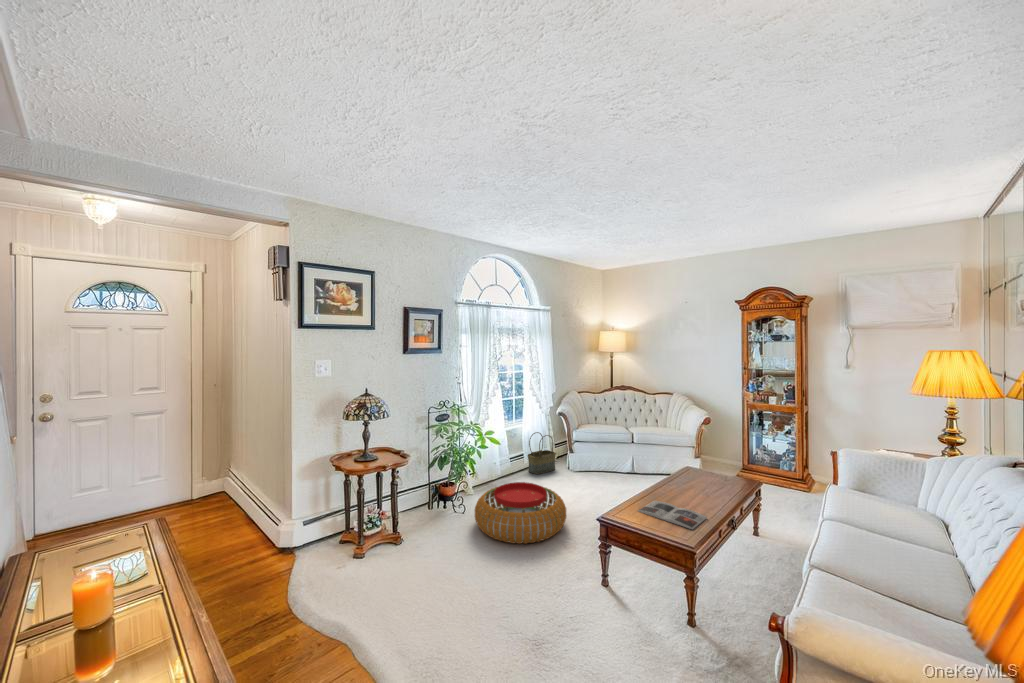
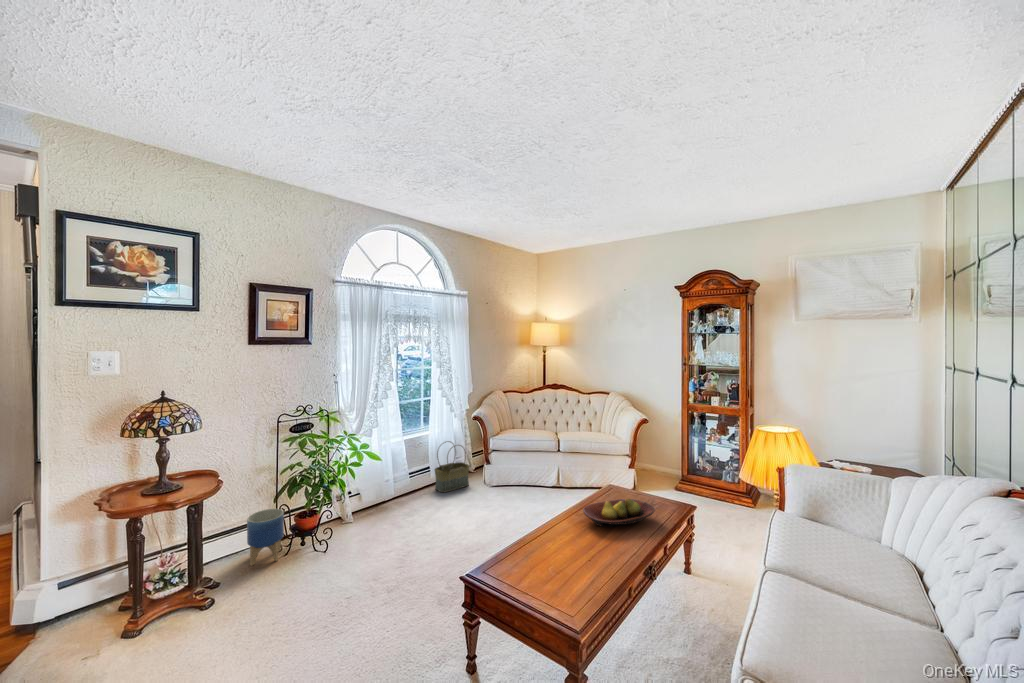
fruit bowl: none [675,473,733,494] -> present [583,498,655,527]
planter: none [408,479,432,520] -> present [247,509,284,566]
pouf: present [475,482,566,544] -> none [328,510,454,599]
magazine: present [638,501,707,529] -> none [520,541,611,590]

